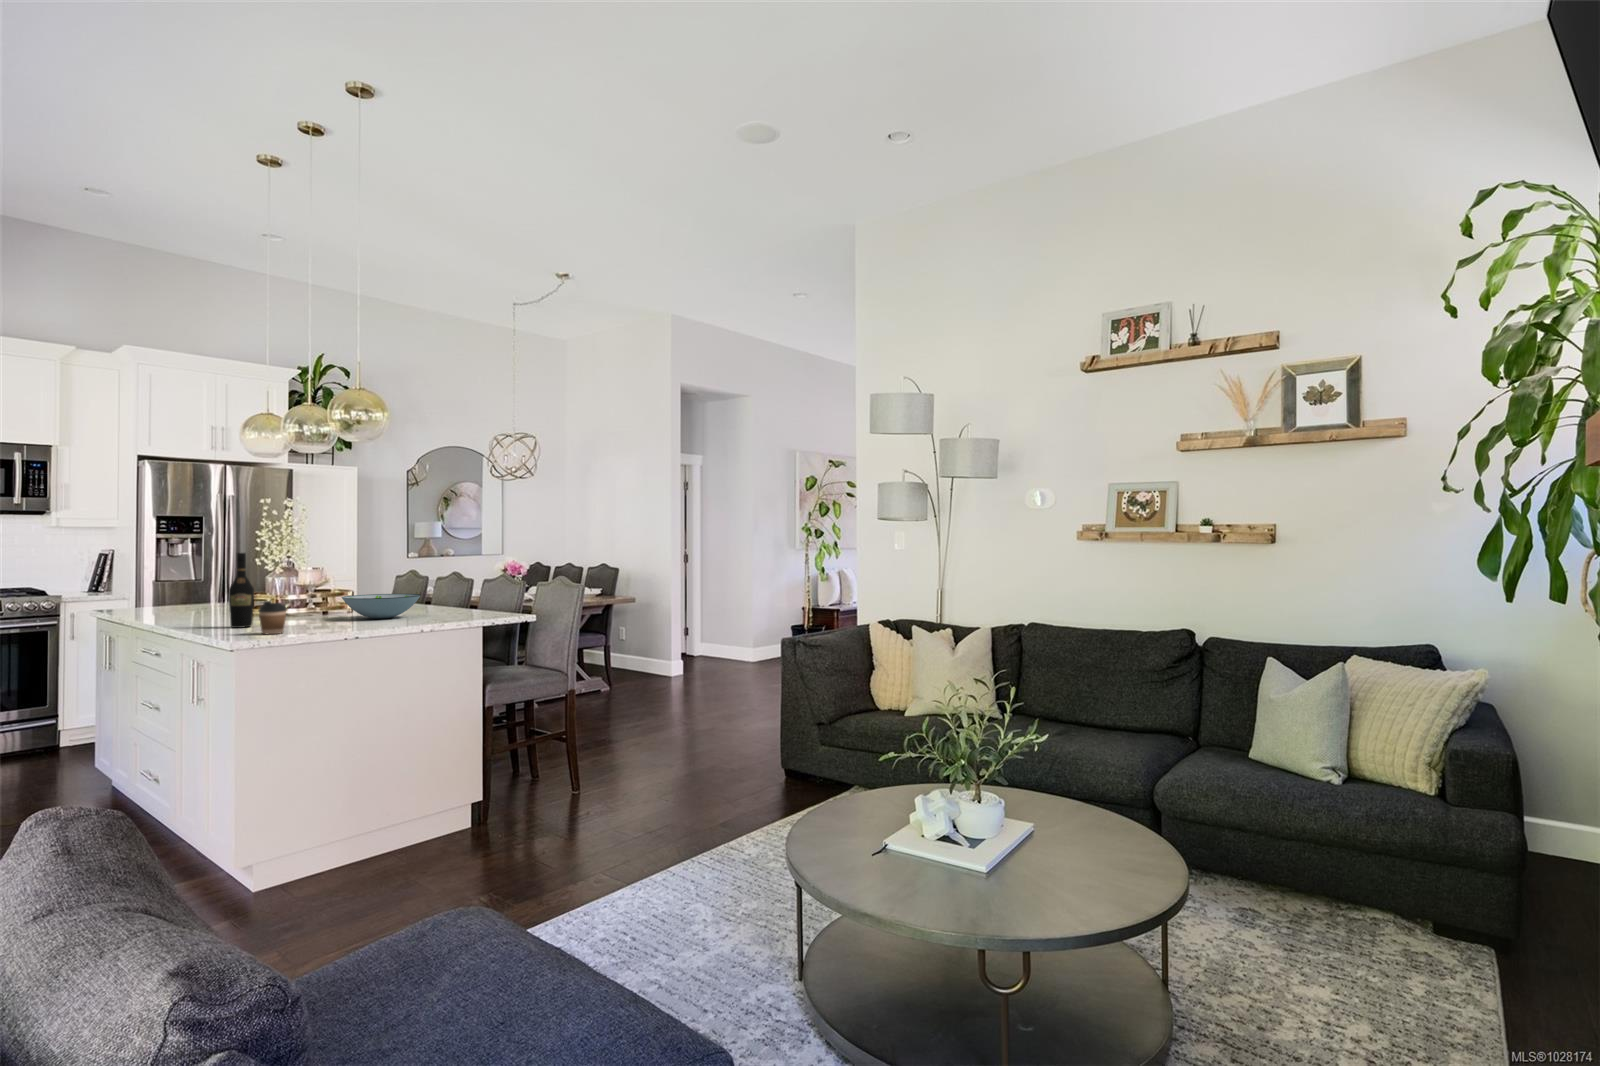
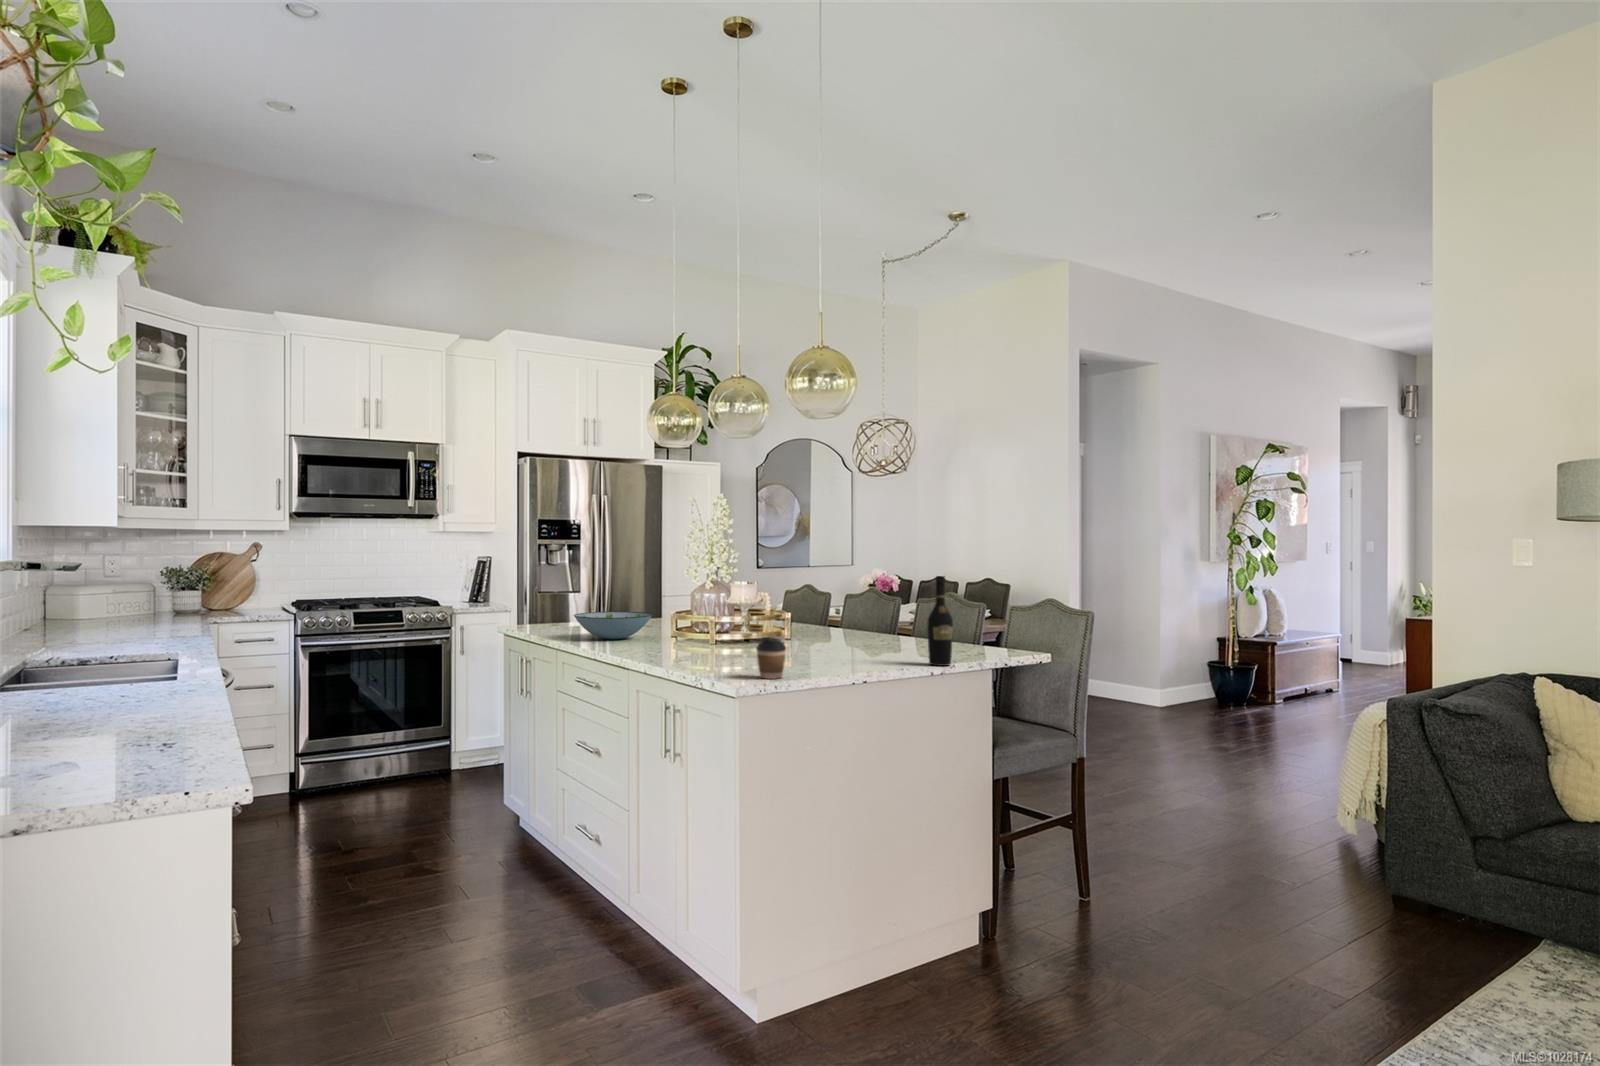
wine bottle: present [229,553,254,628] -> present [927,576,953,666]
decorative bowl: present [342,594,421,619] -> present [574,612,653,639]

